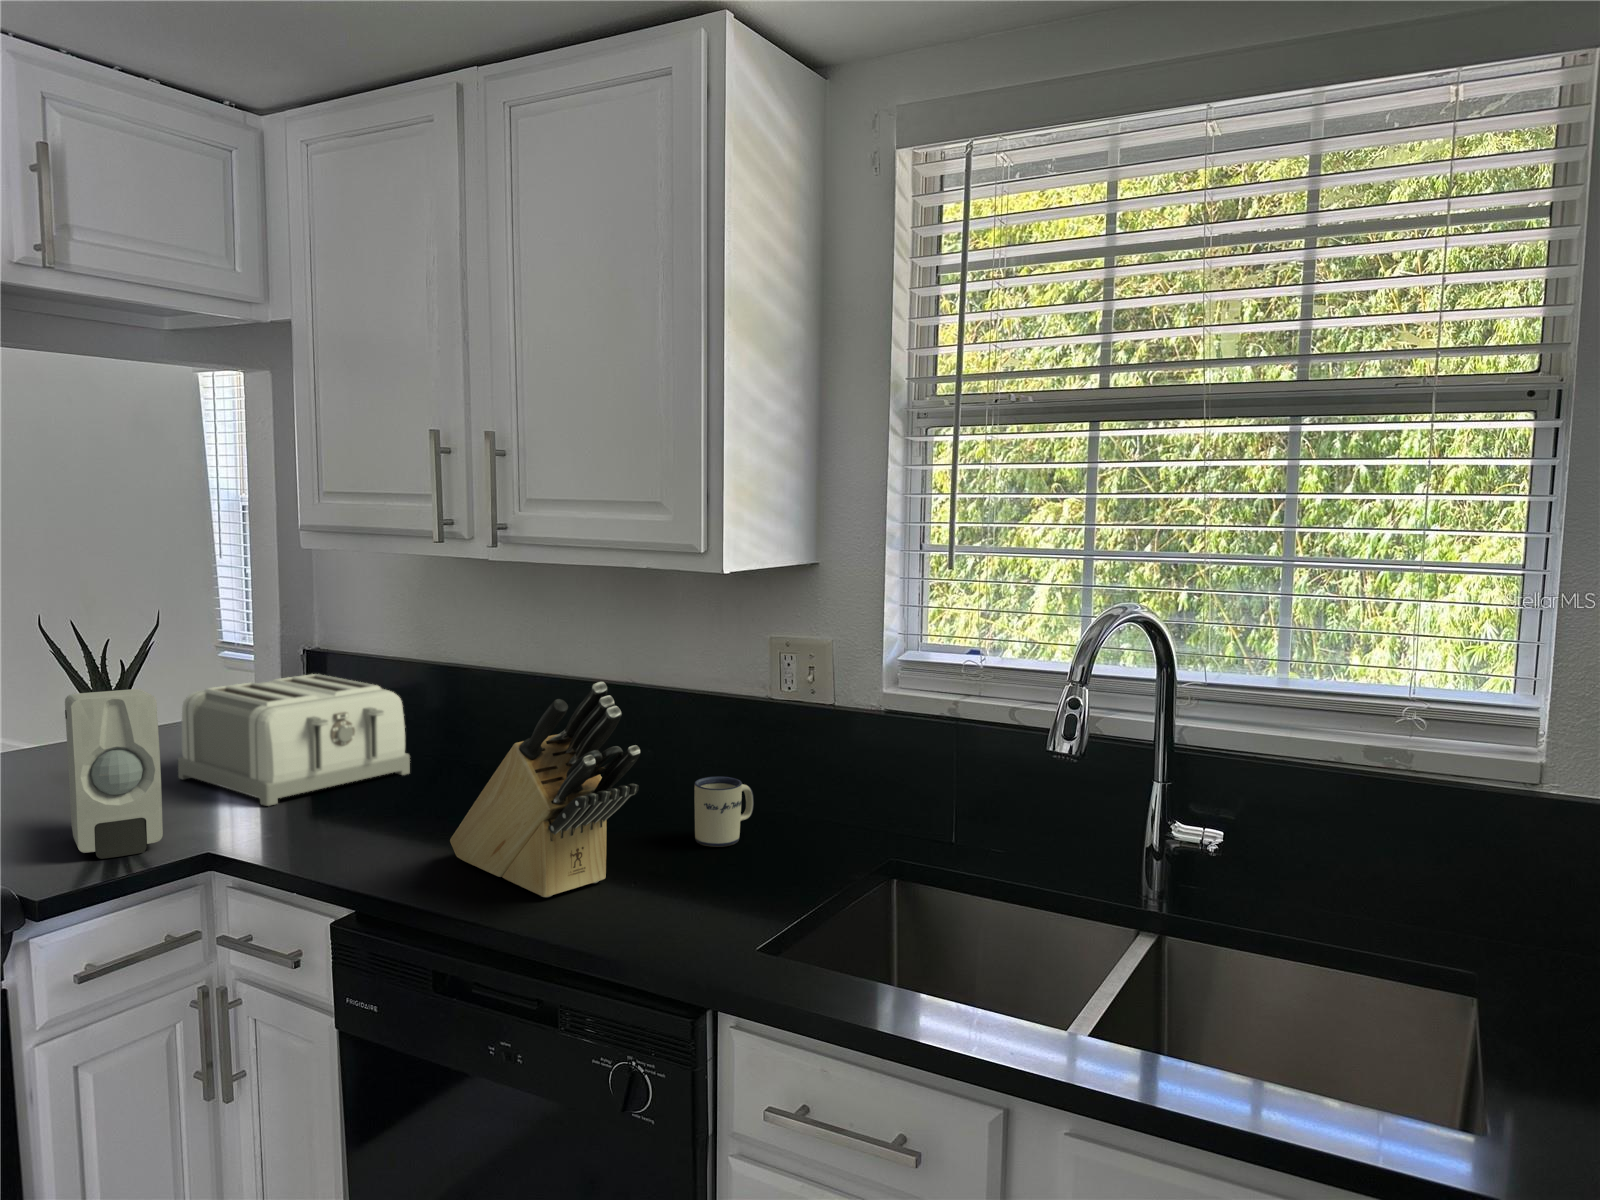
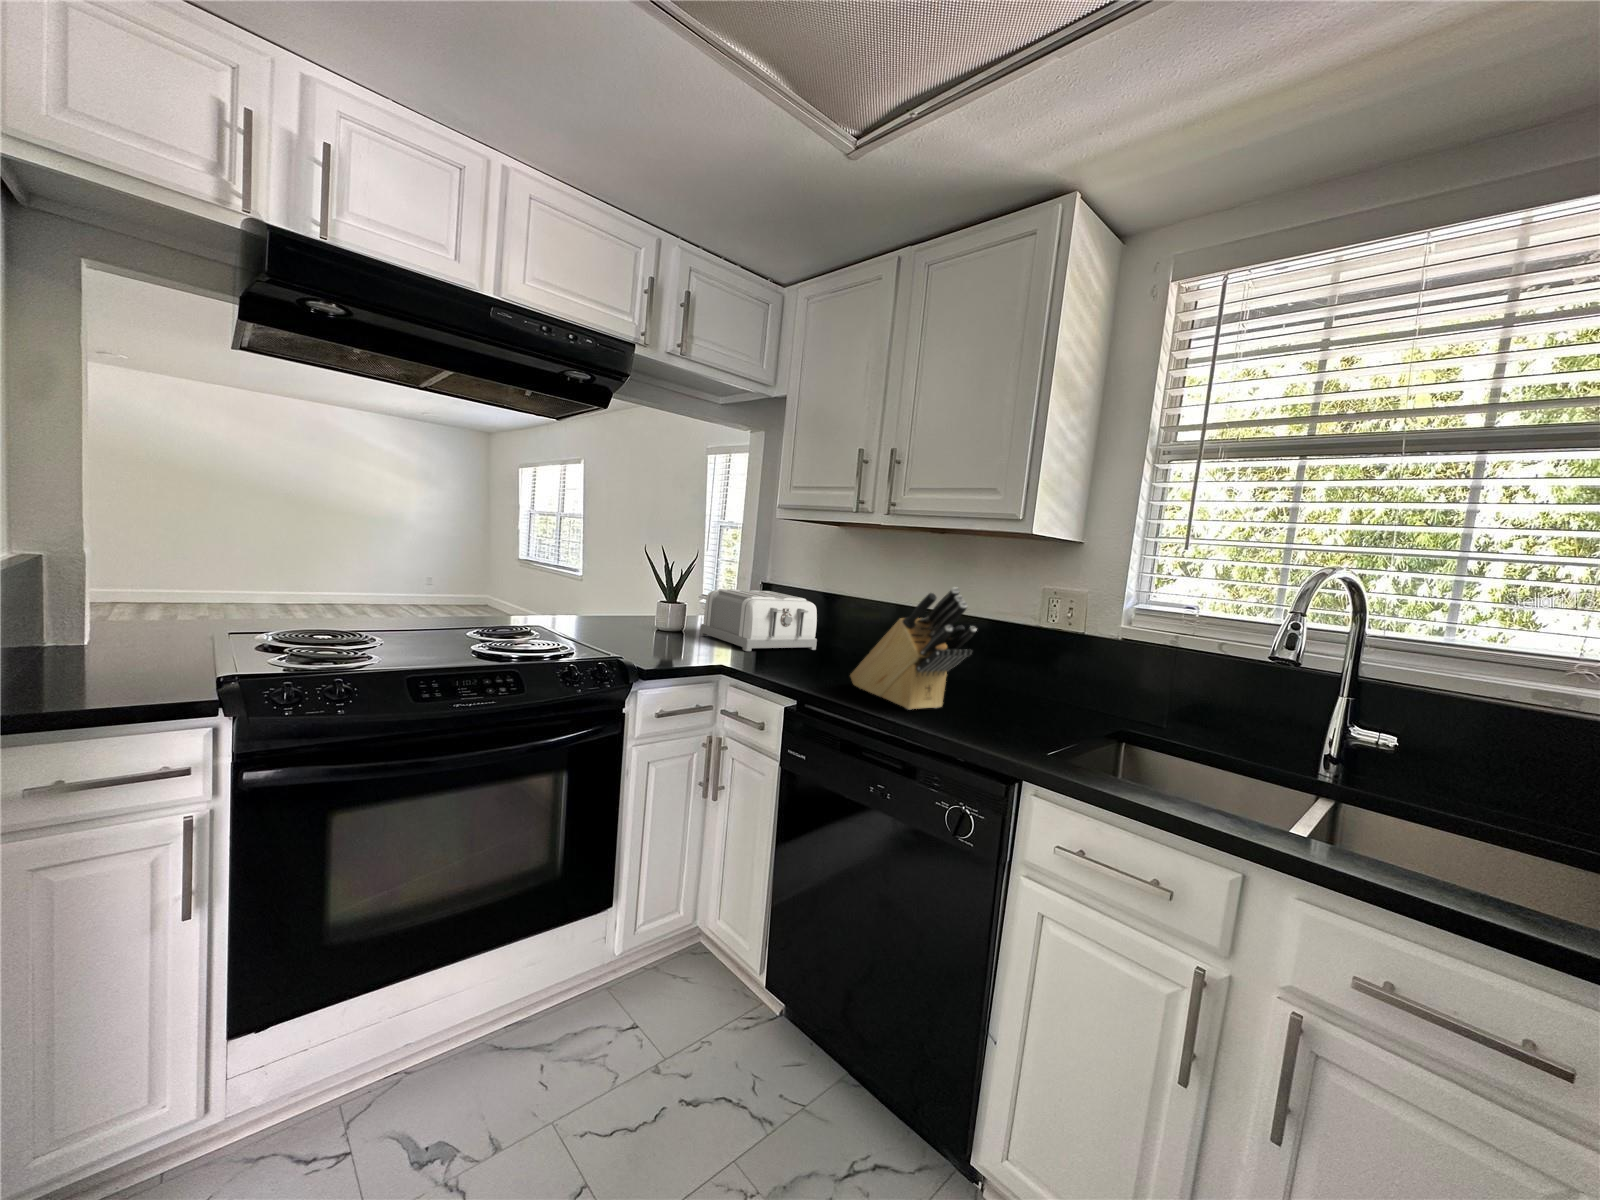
soap dispenser: present [65,689,163,859] -> none [656,574,706,659]
mug: present [694,777,754,847] -> none [991,664,1029,705]

